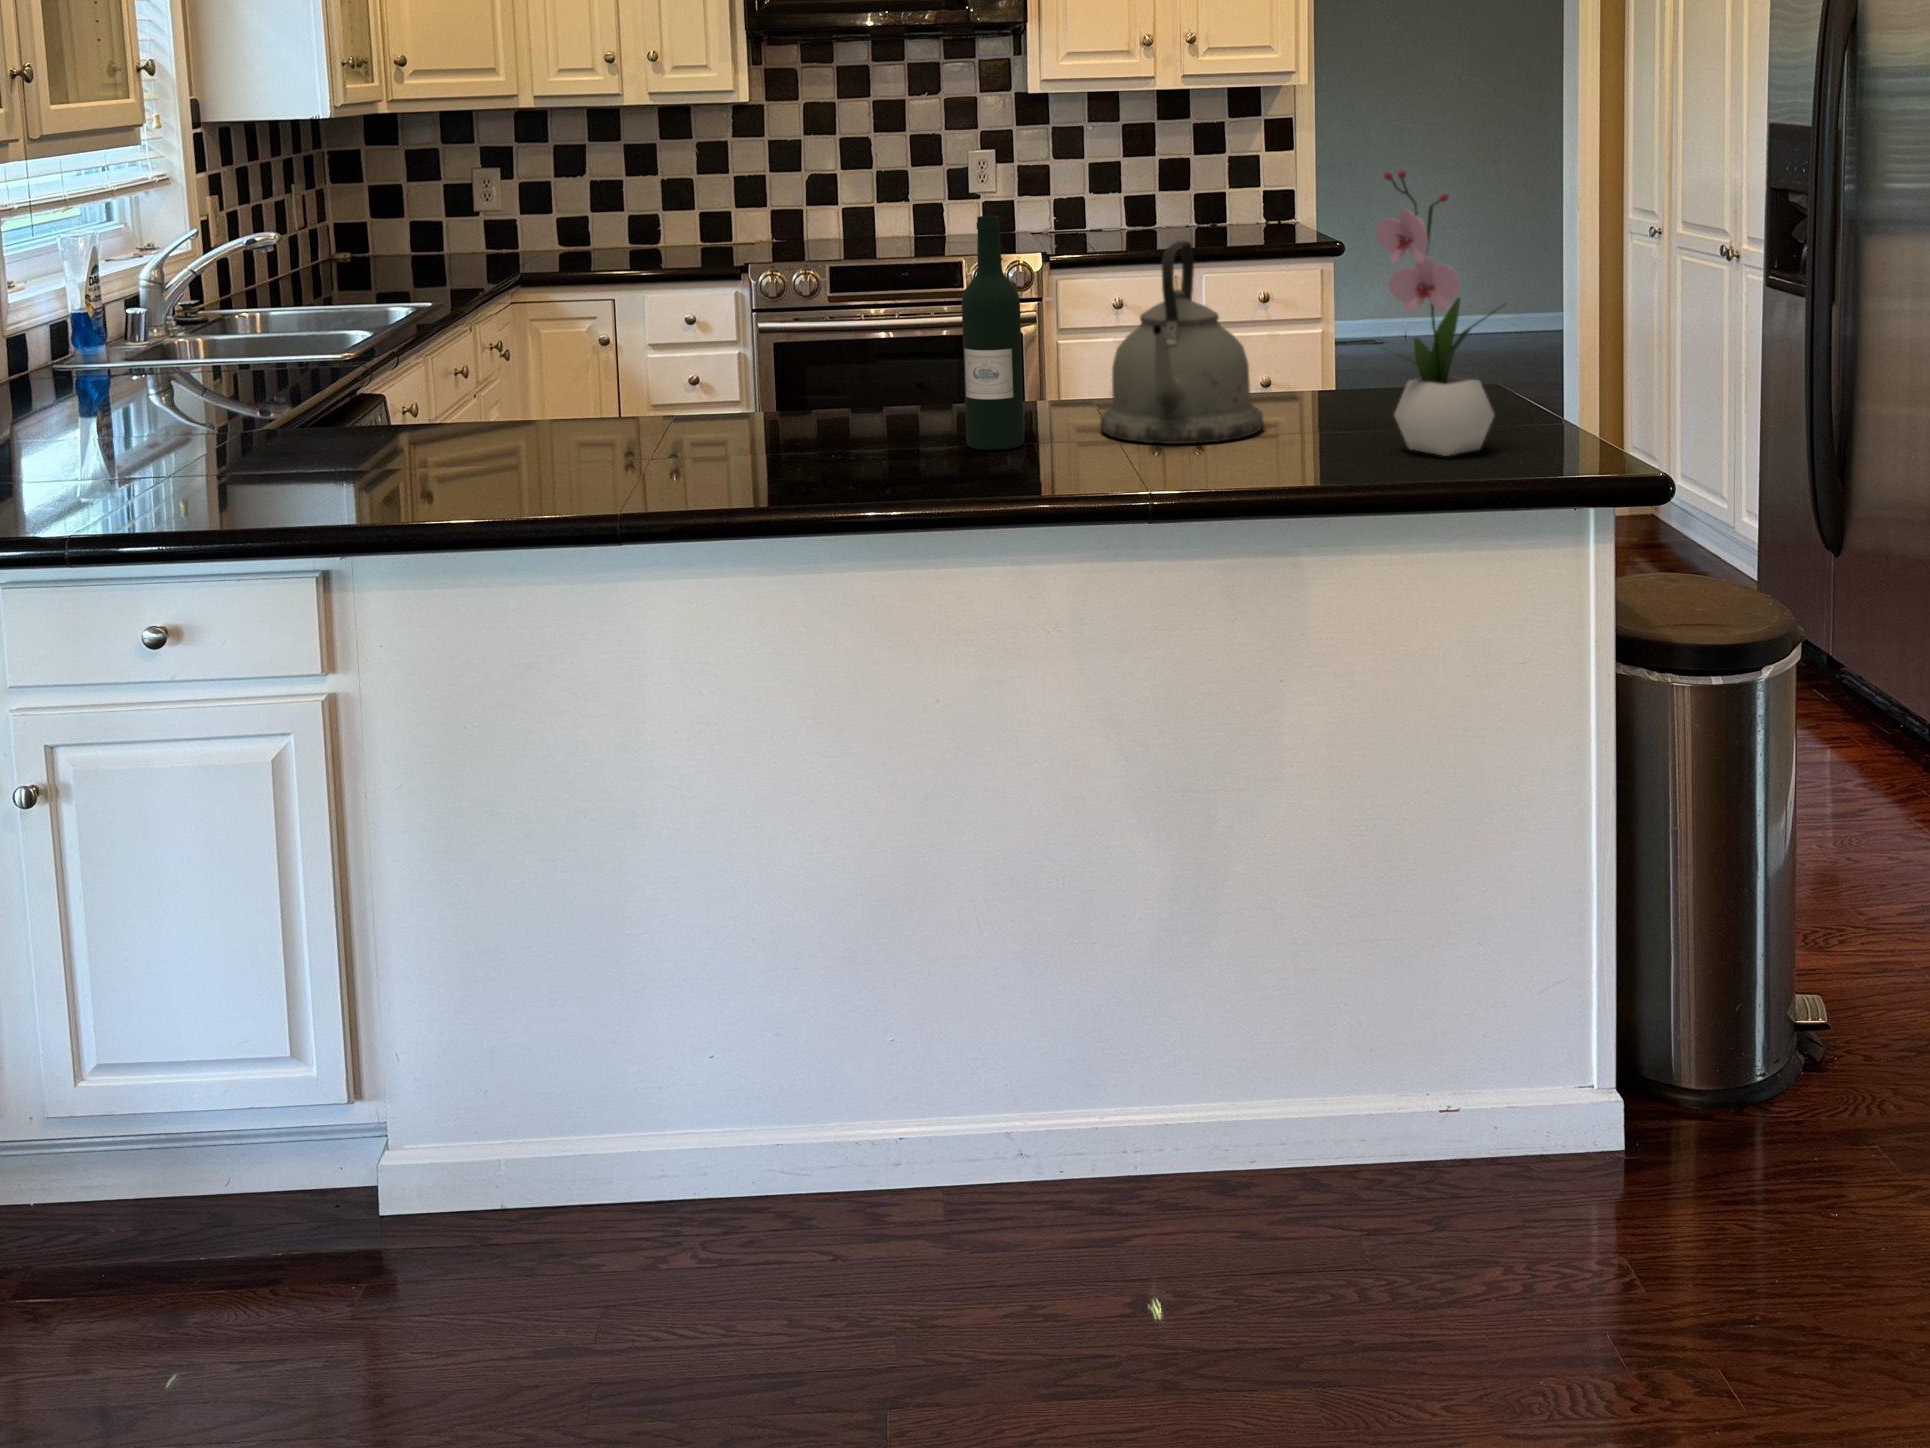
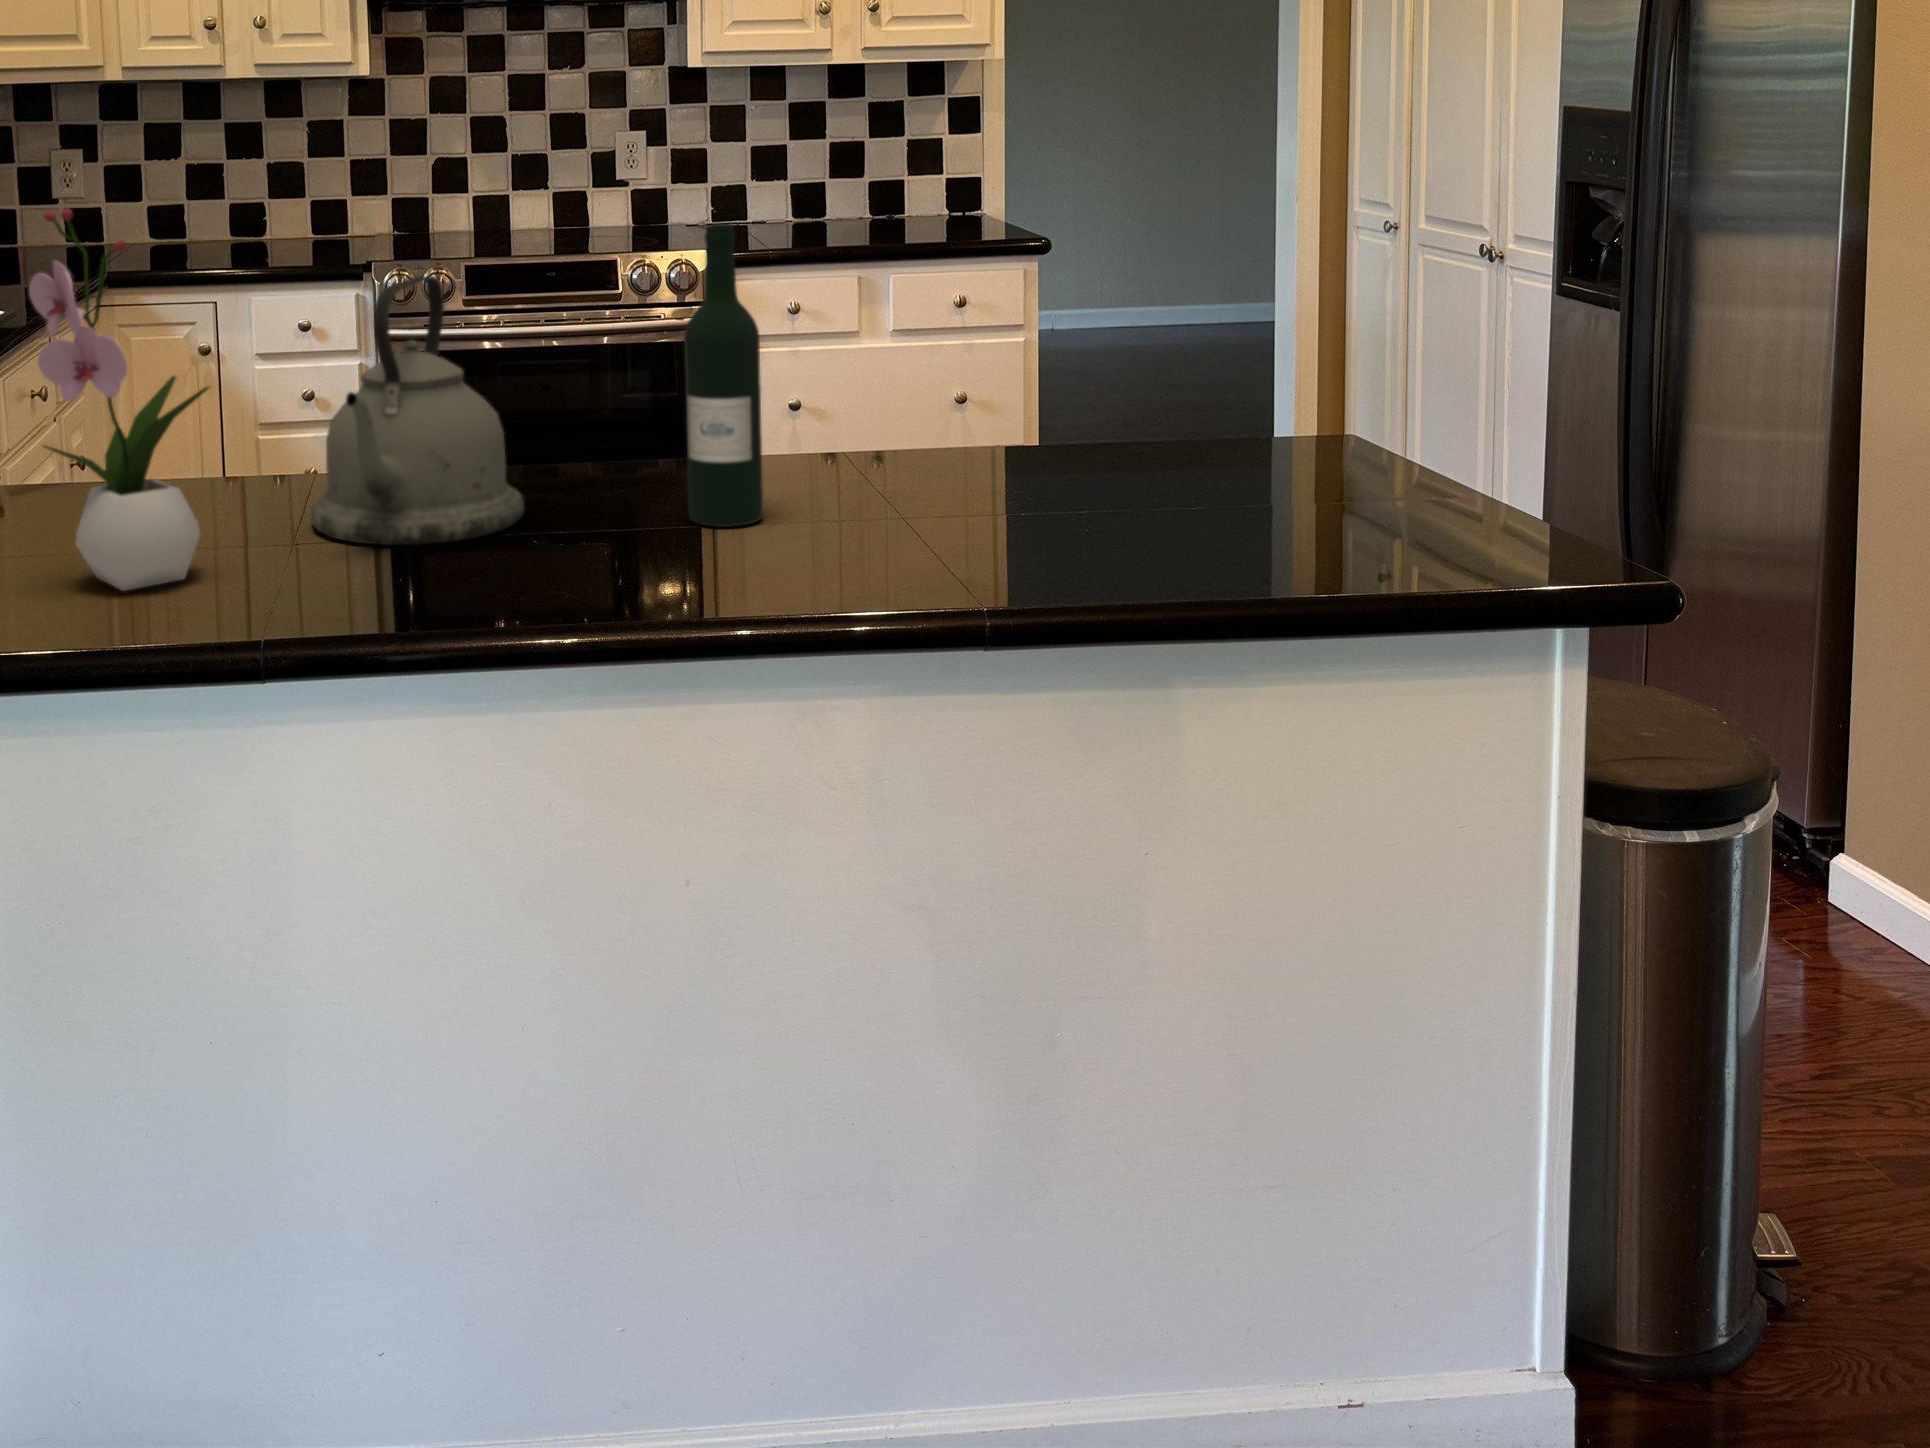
flower arrangement: present [1376,170,1502,456] -> present [29,208,209,591]
kettle: present [1100,241,1264,444] -> present [311,276,524,545]

